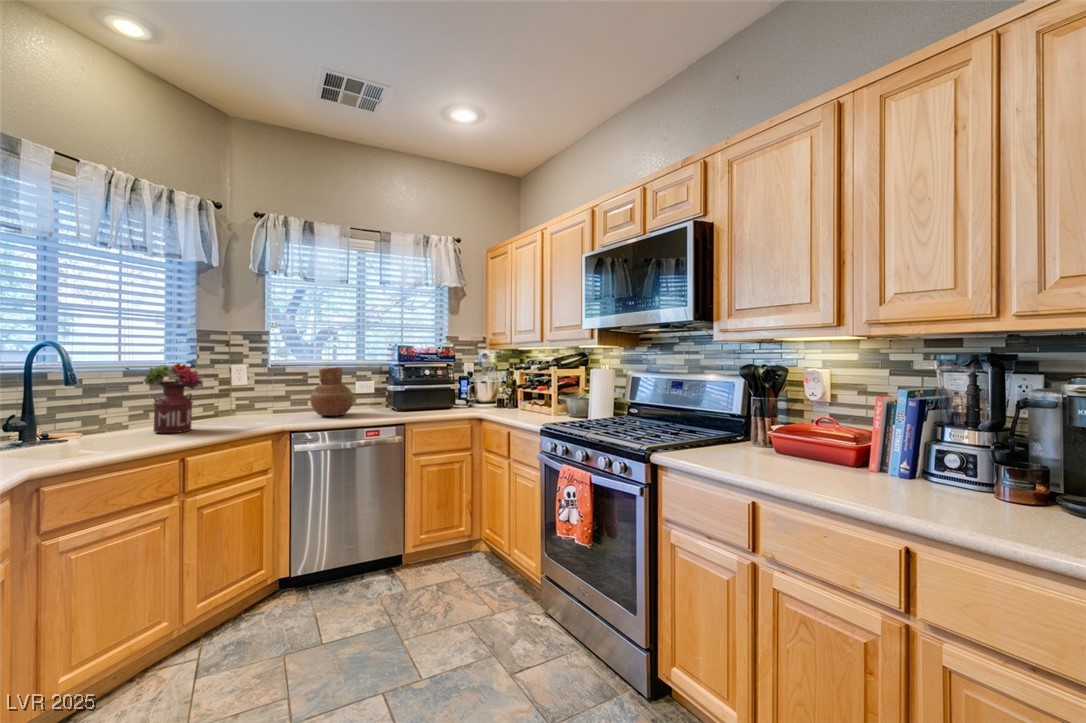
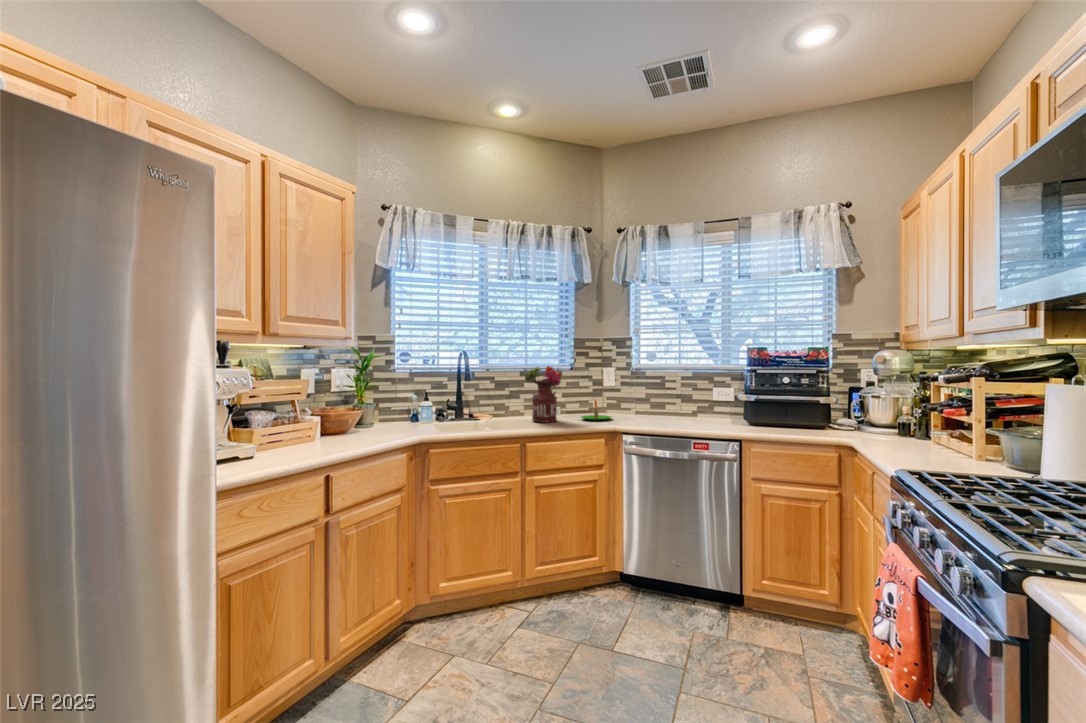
vase: present [310,368,353,416] -> none [654,371,696,421]
candle: none [220,399,262,424] -> present [581,399,612,420]

